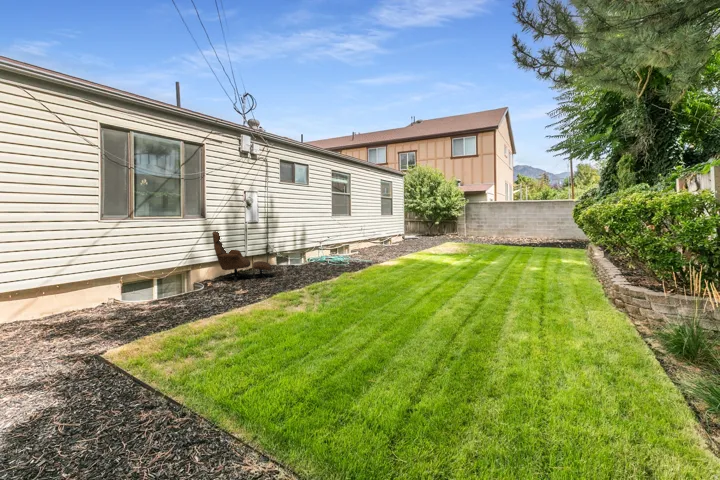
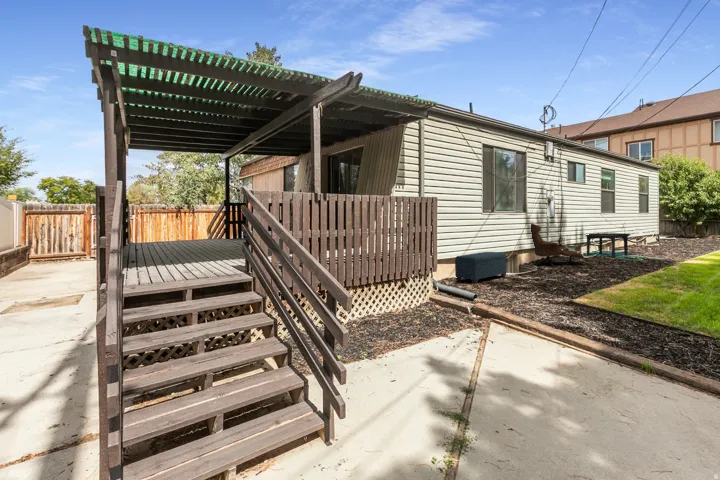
round table: none [303,238,342,264] -> present [586,233,630,258]
bench: none [25,273,130,327] -> present [455,252,506,283]

